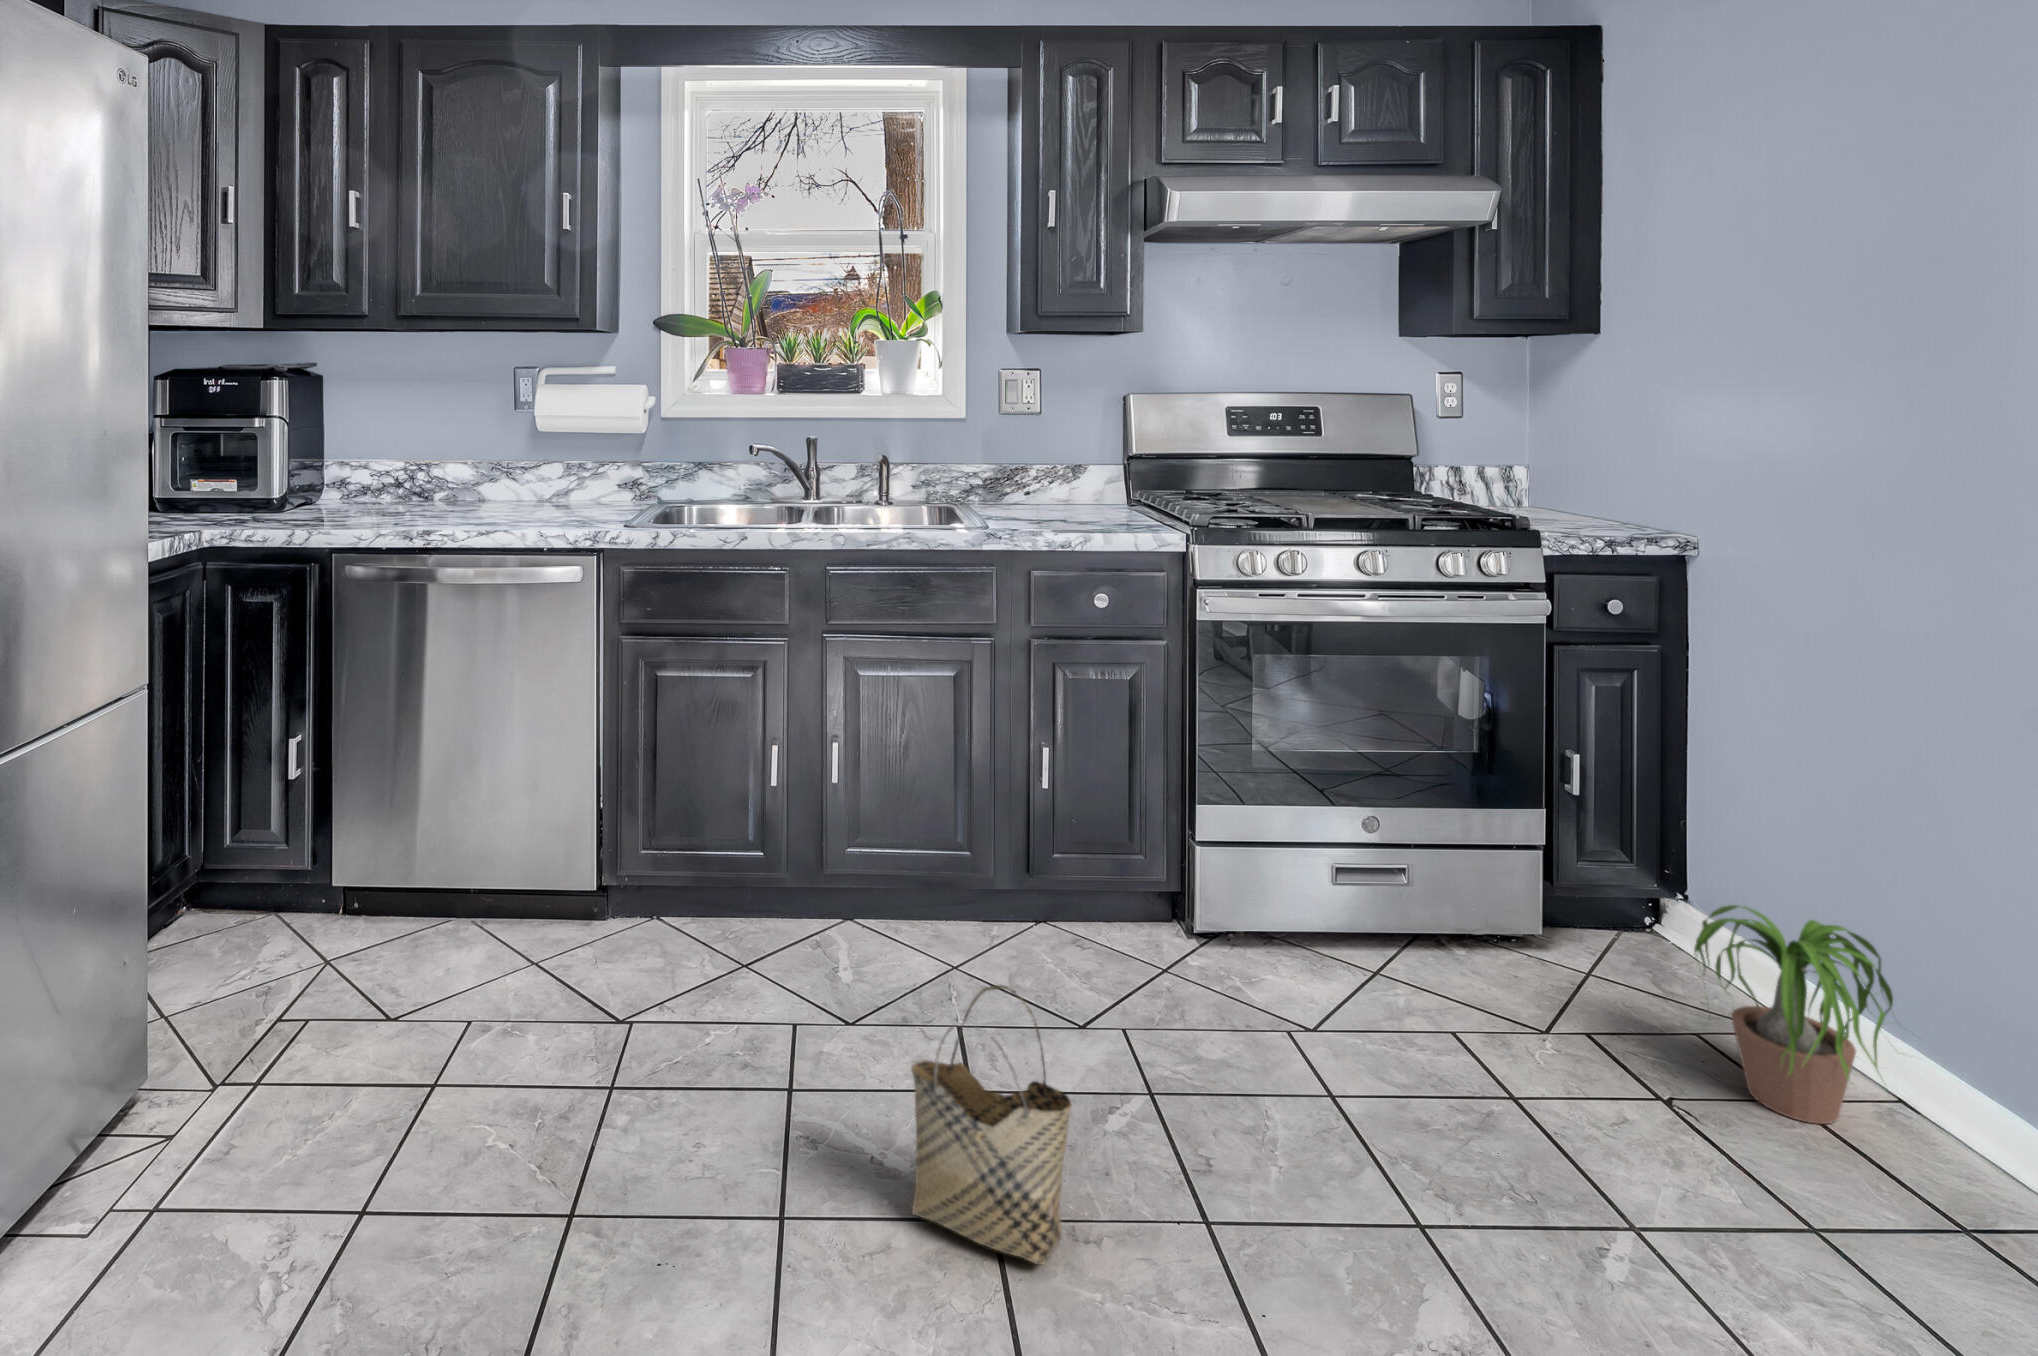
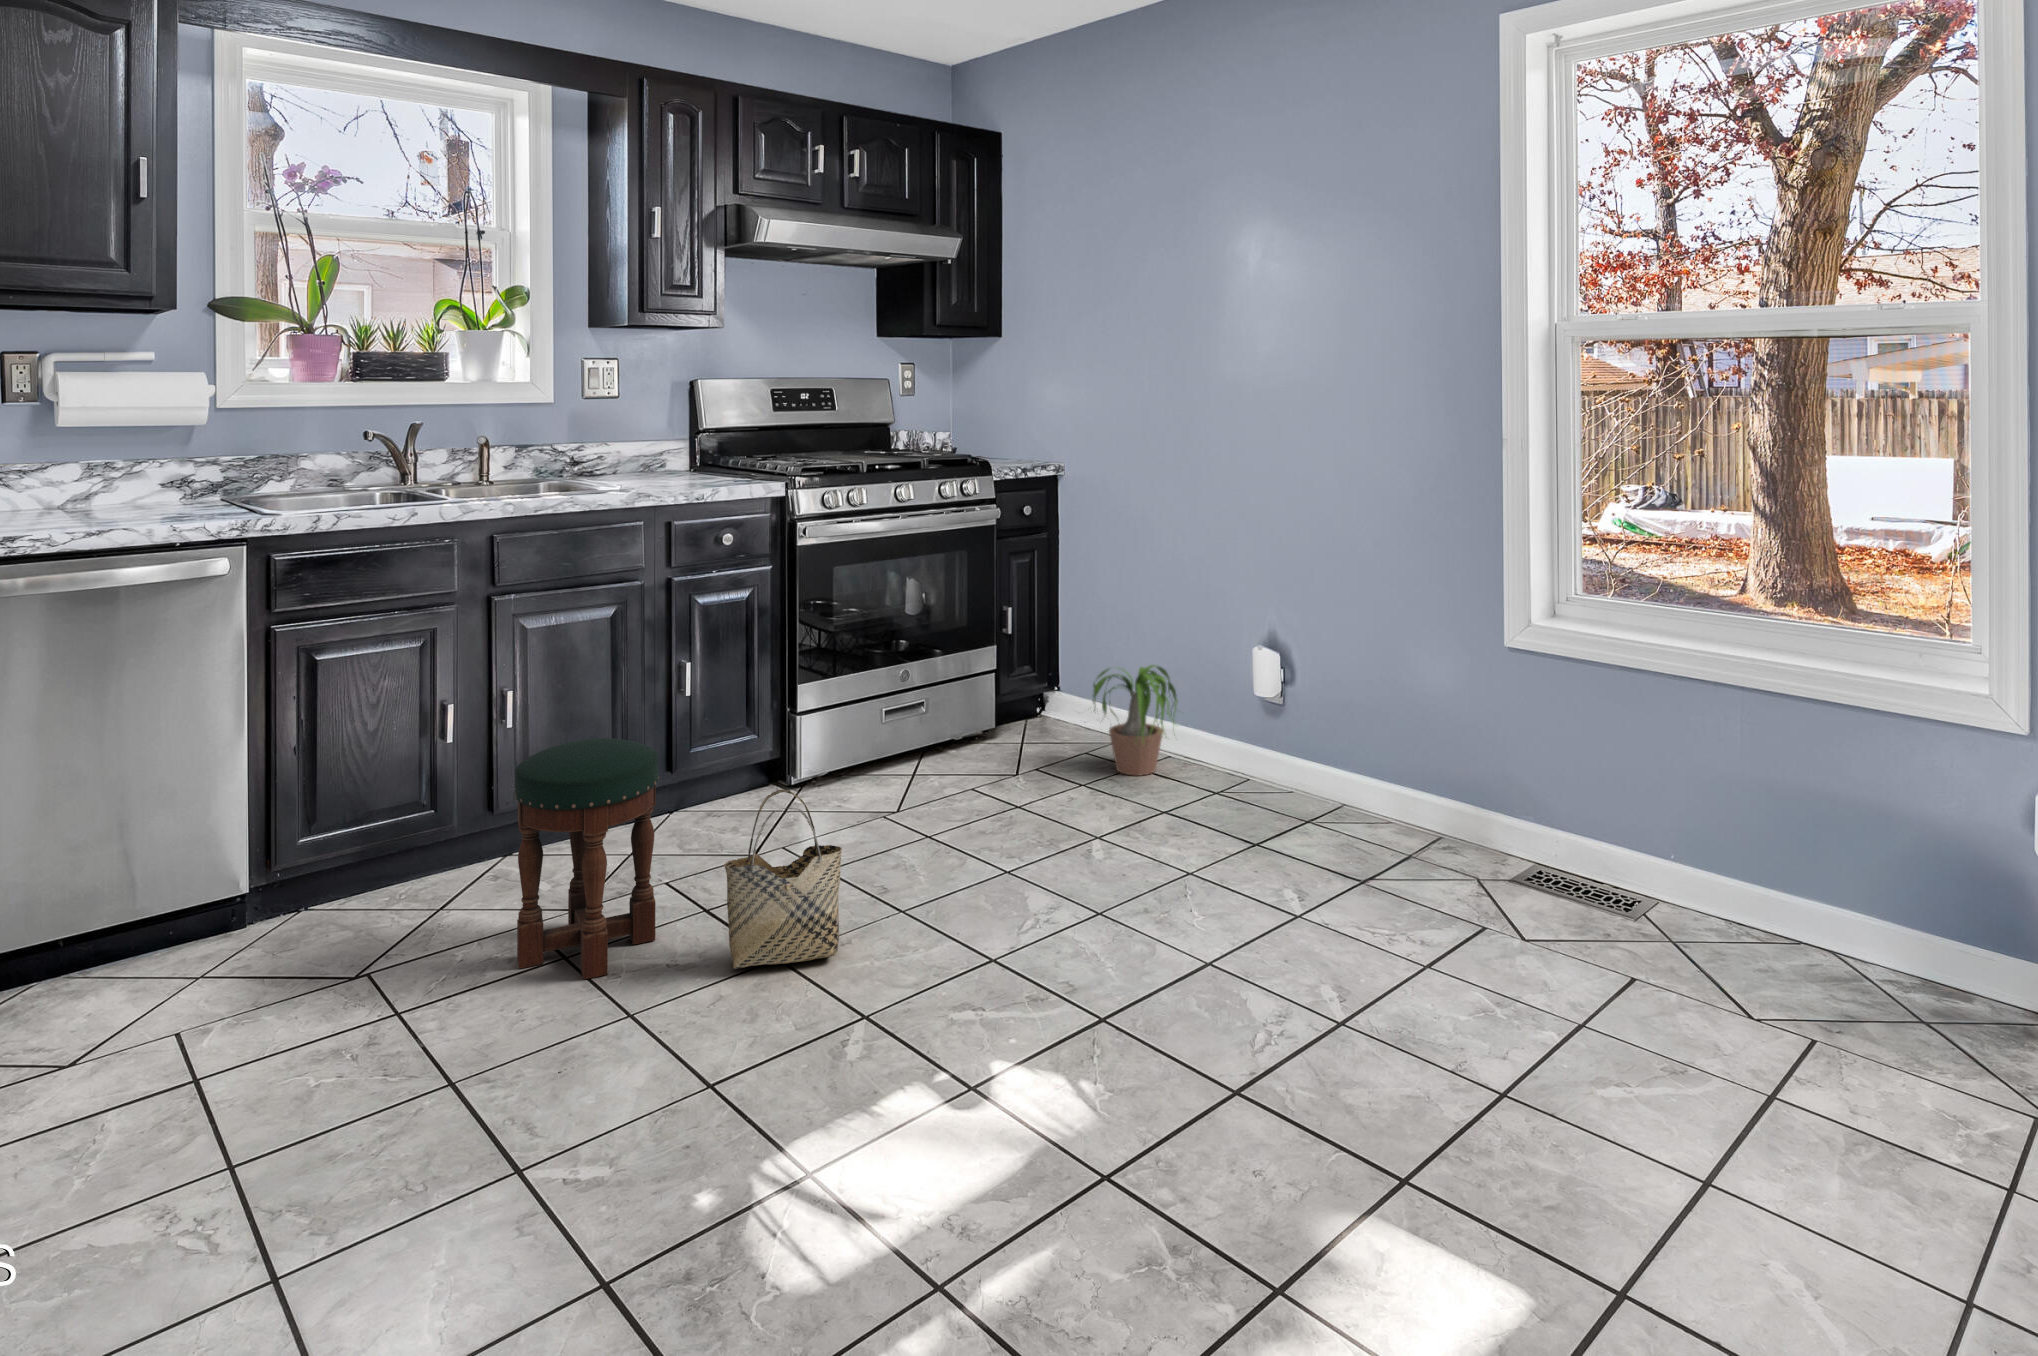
stool: none [730,832,888,1139] -> present [515,738,659,979]

